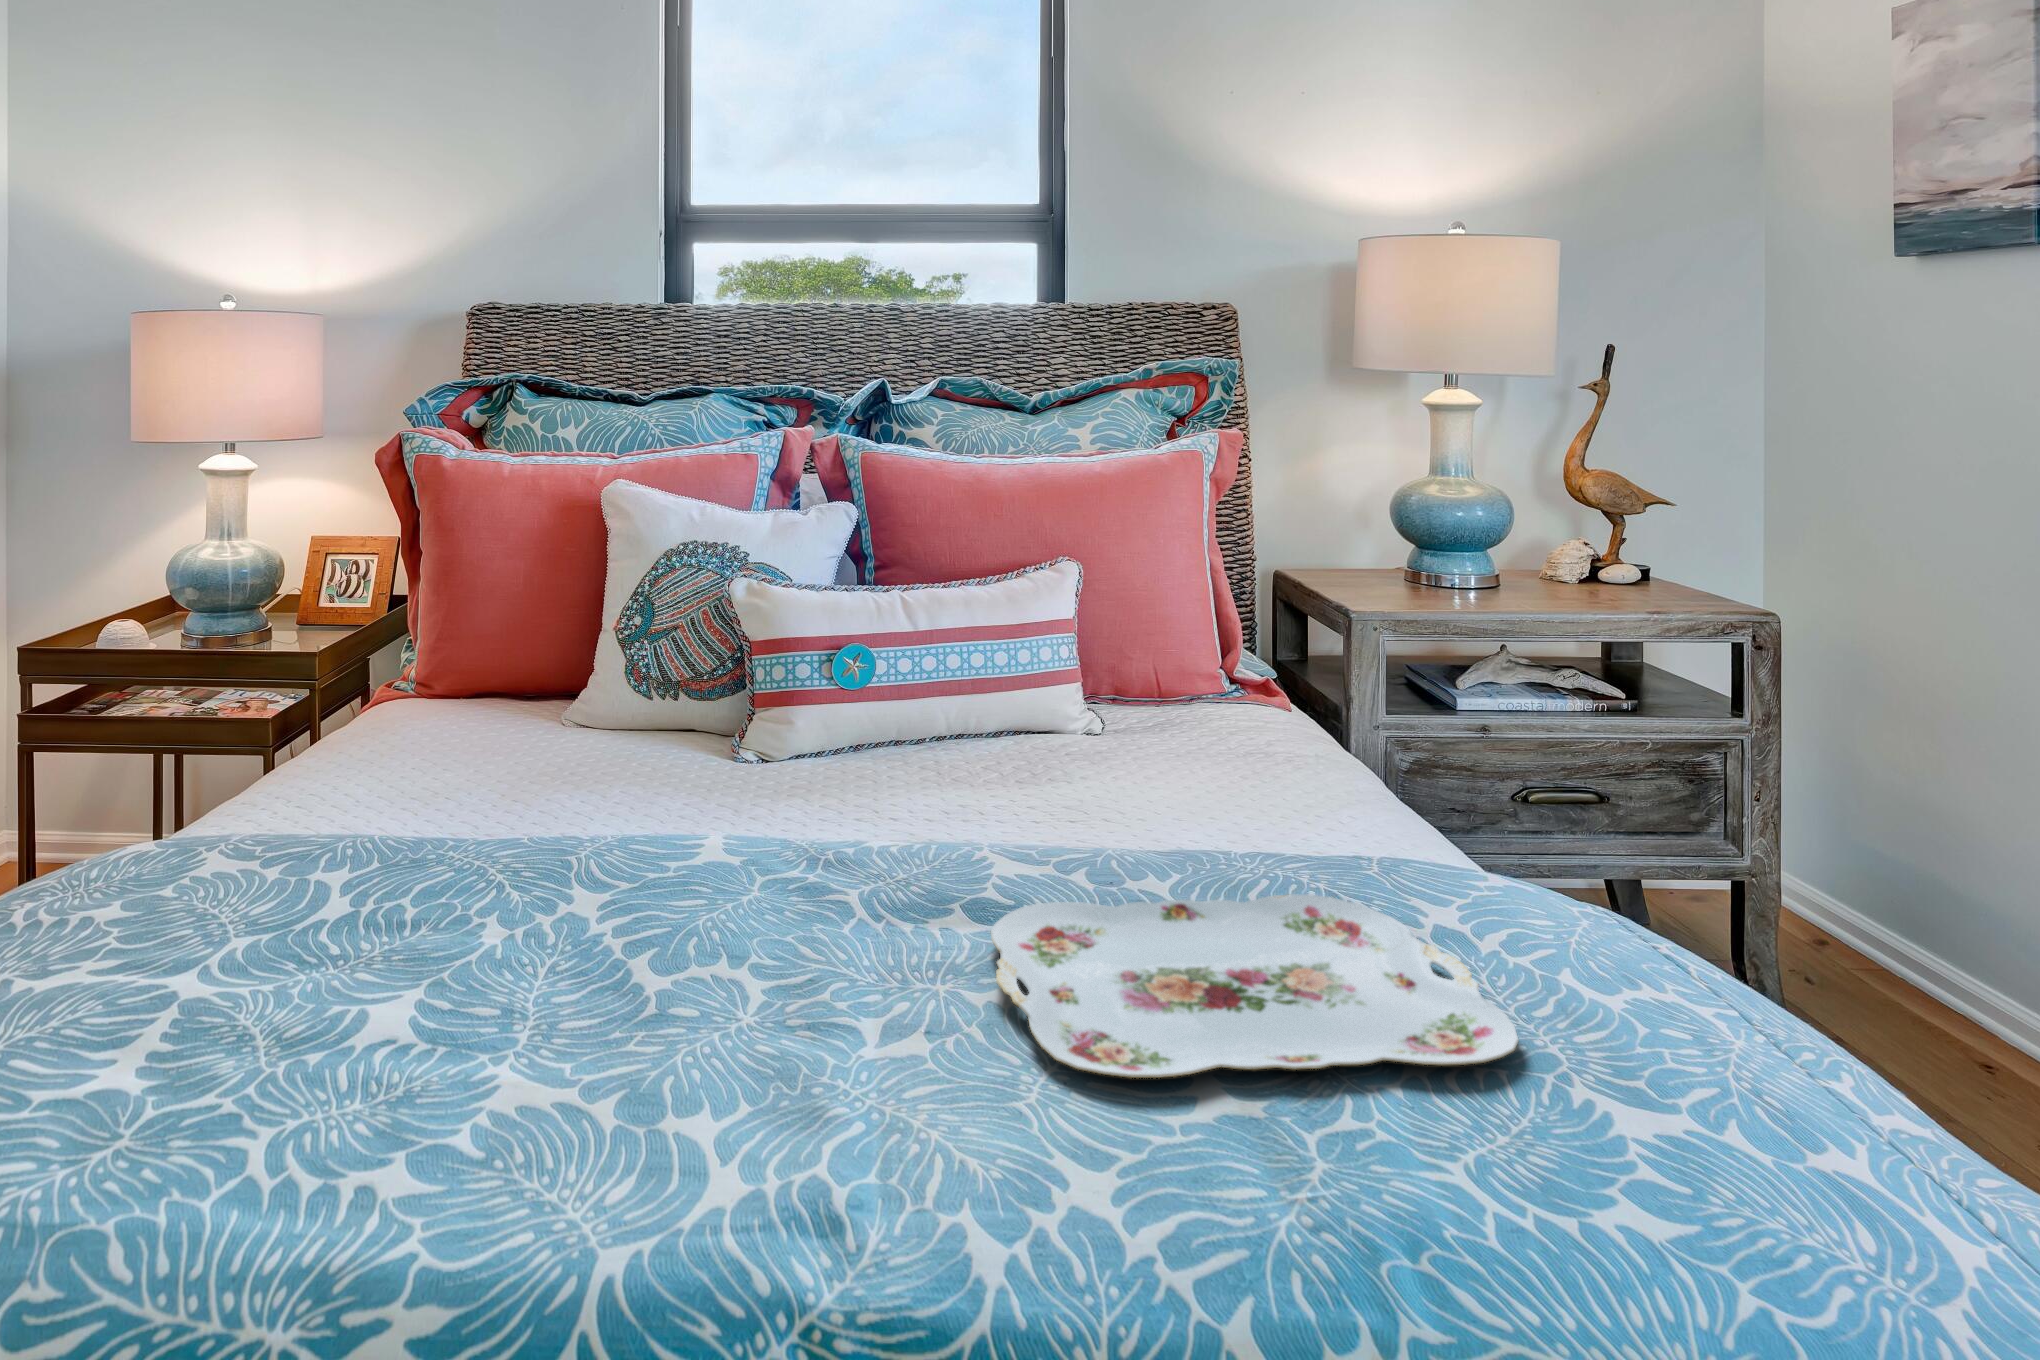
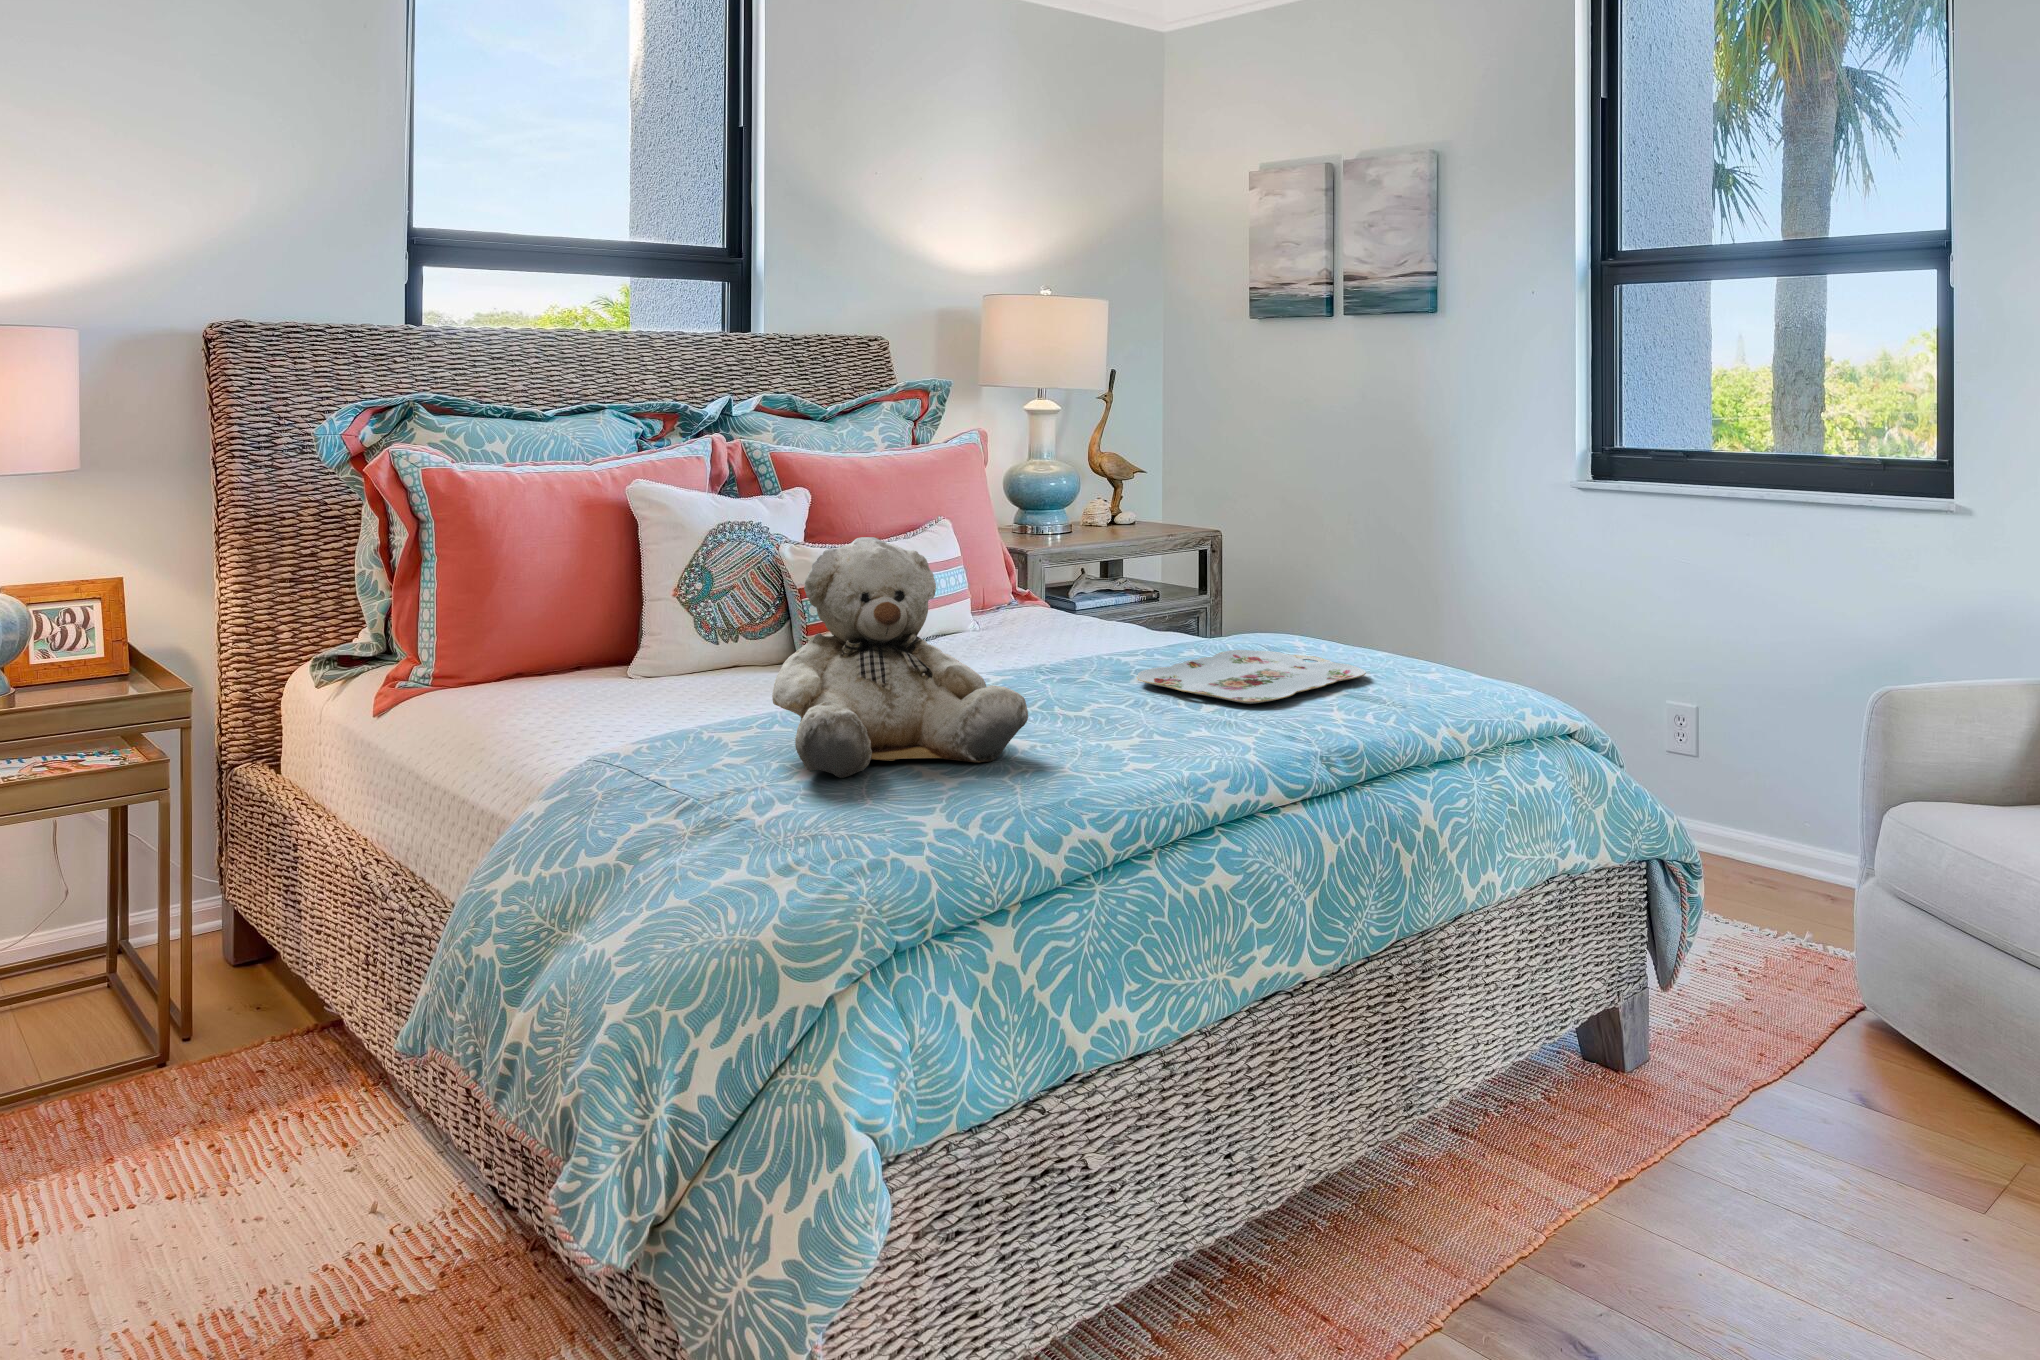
teddy bear: none [46,587,515,1055] -> present [772,537,1028,778]

